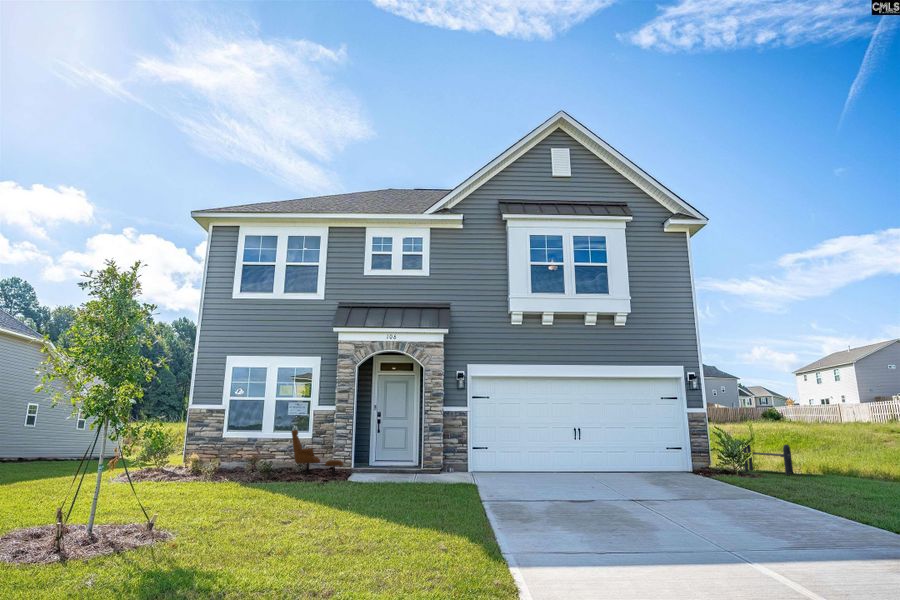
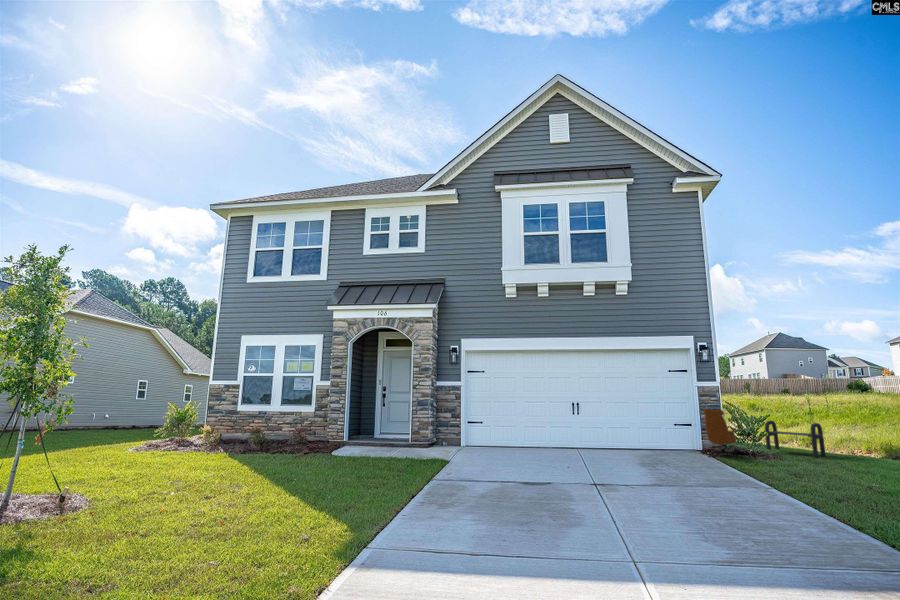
lounge chair: present [292,430,343,474] -> present [703,409,741,456]

